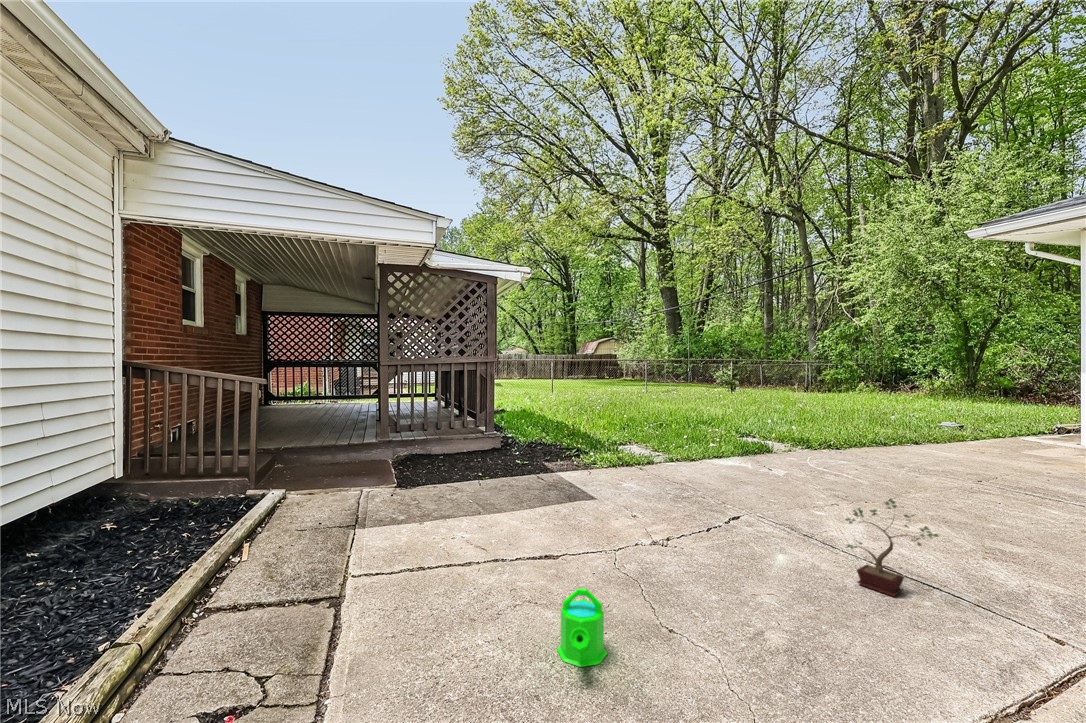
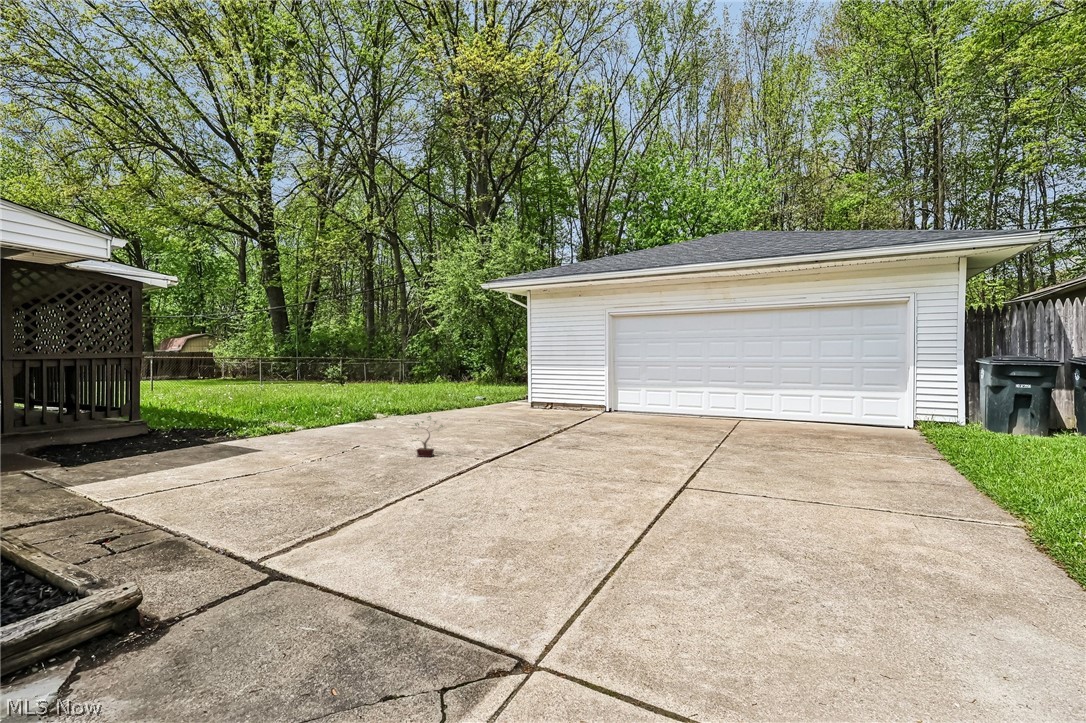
watering can: present [557,588,607,667] -> none [282,460,308,493]

